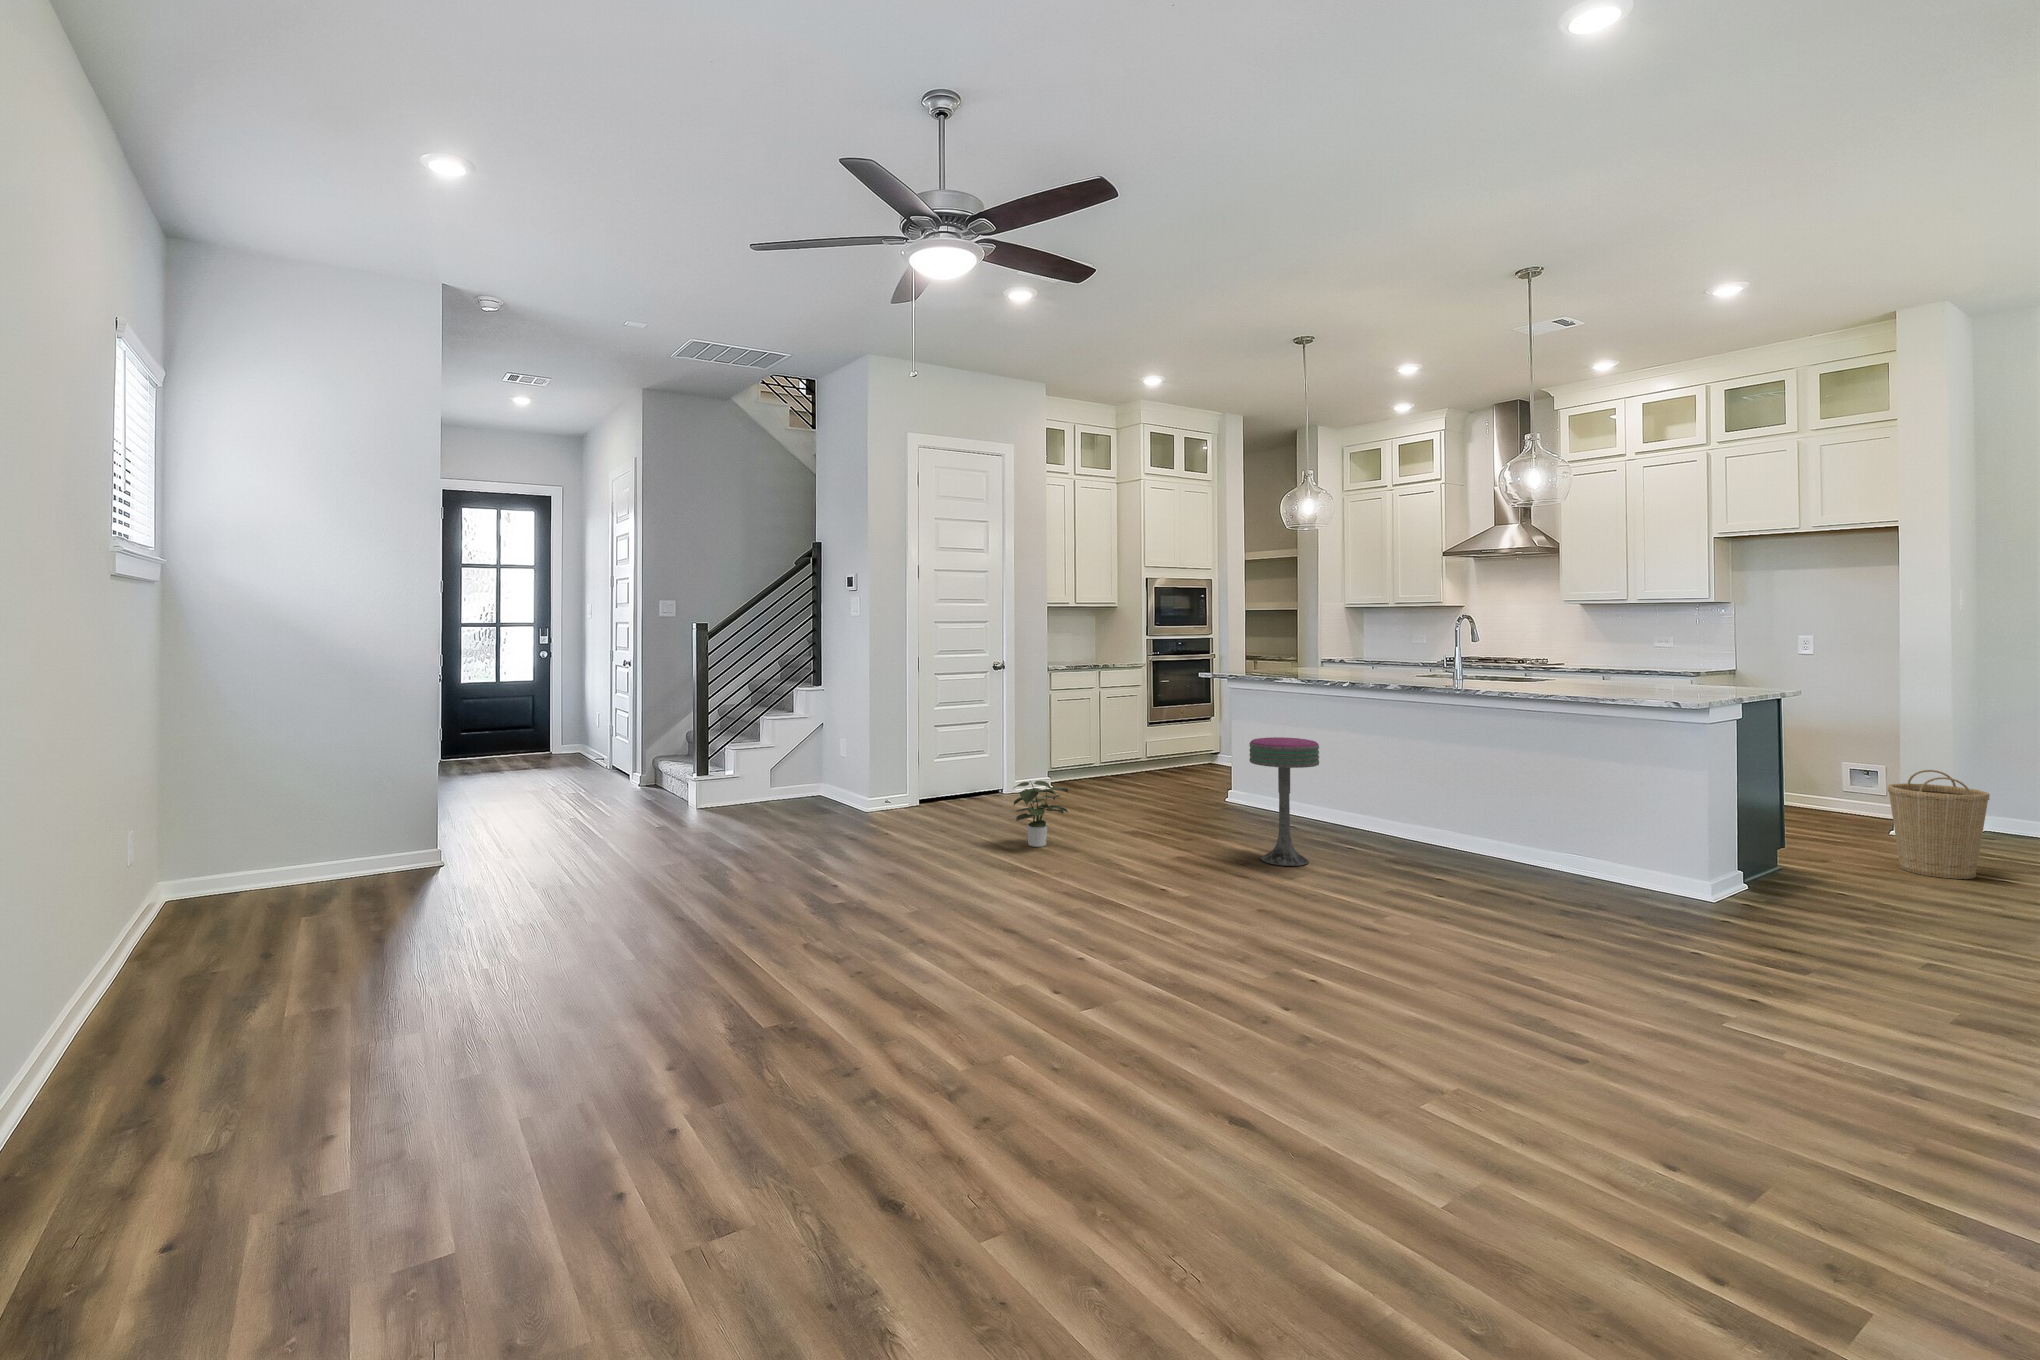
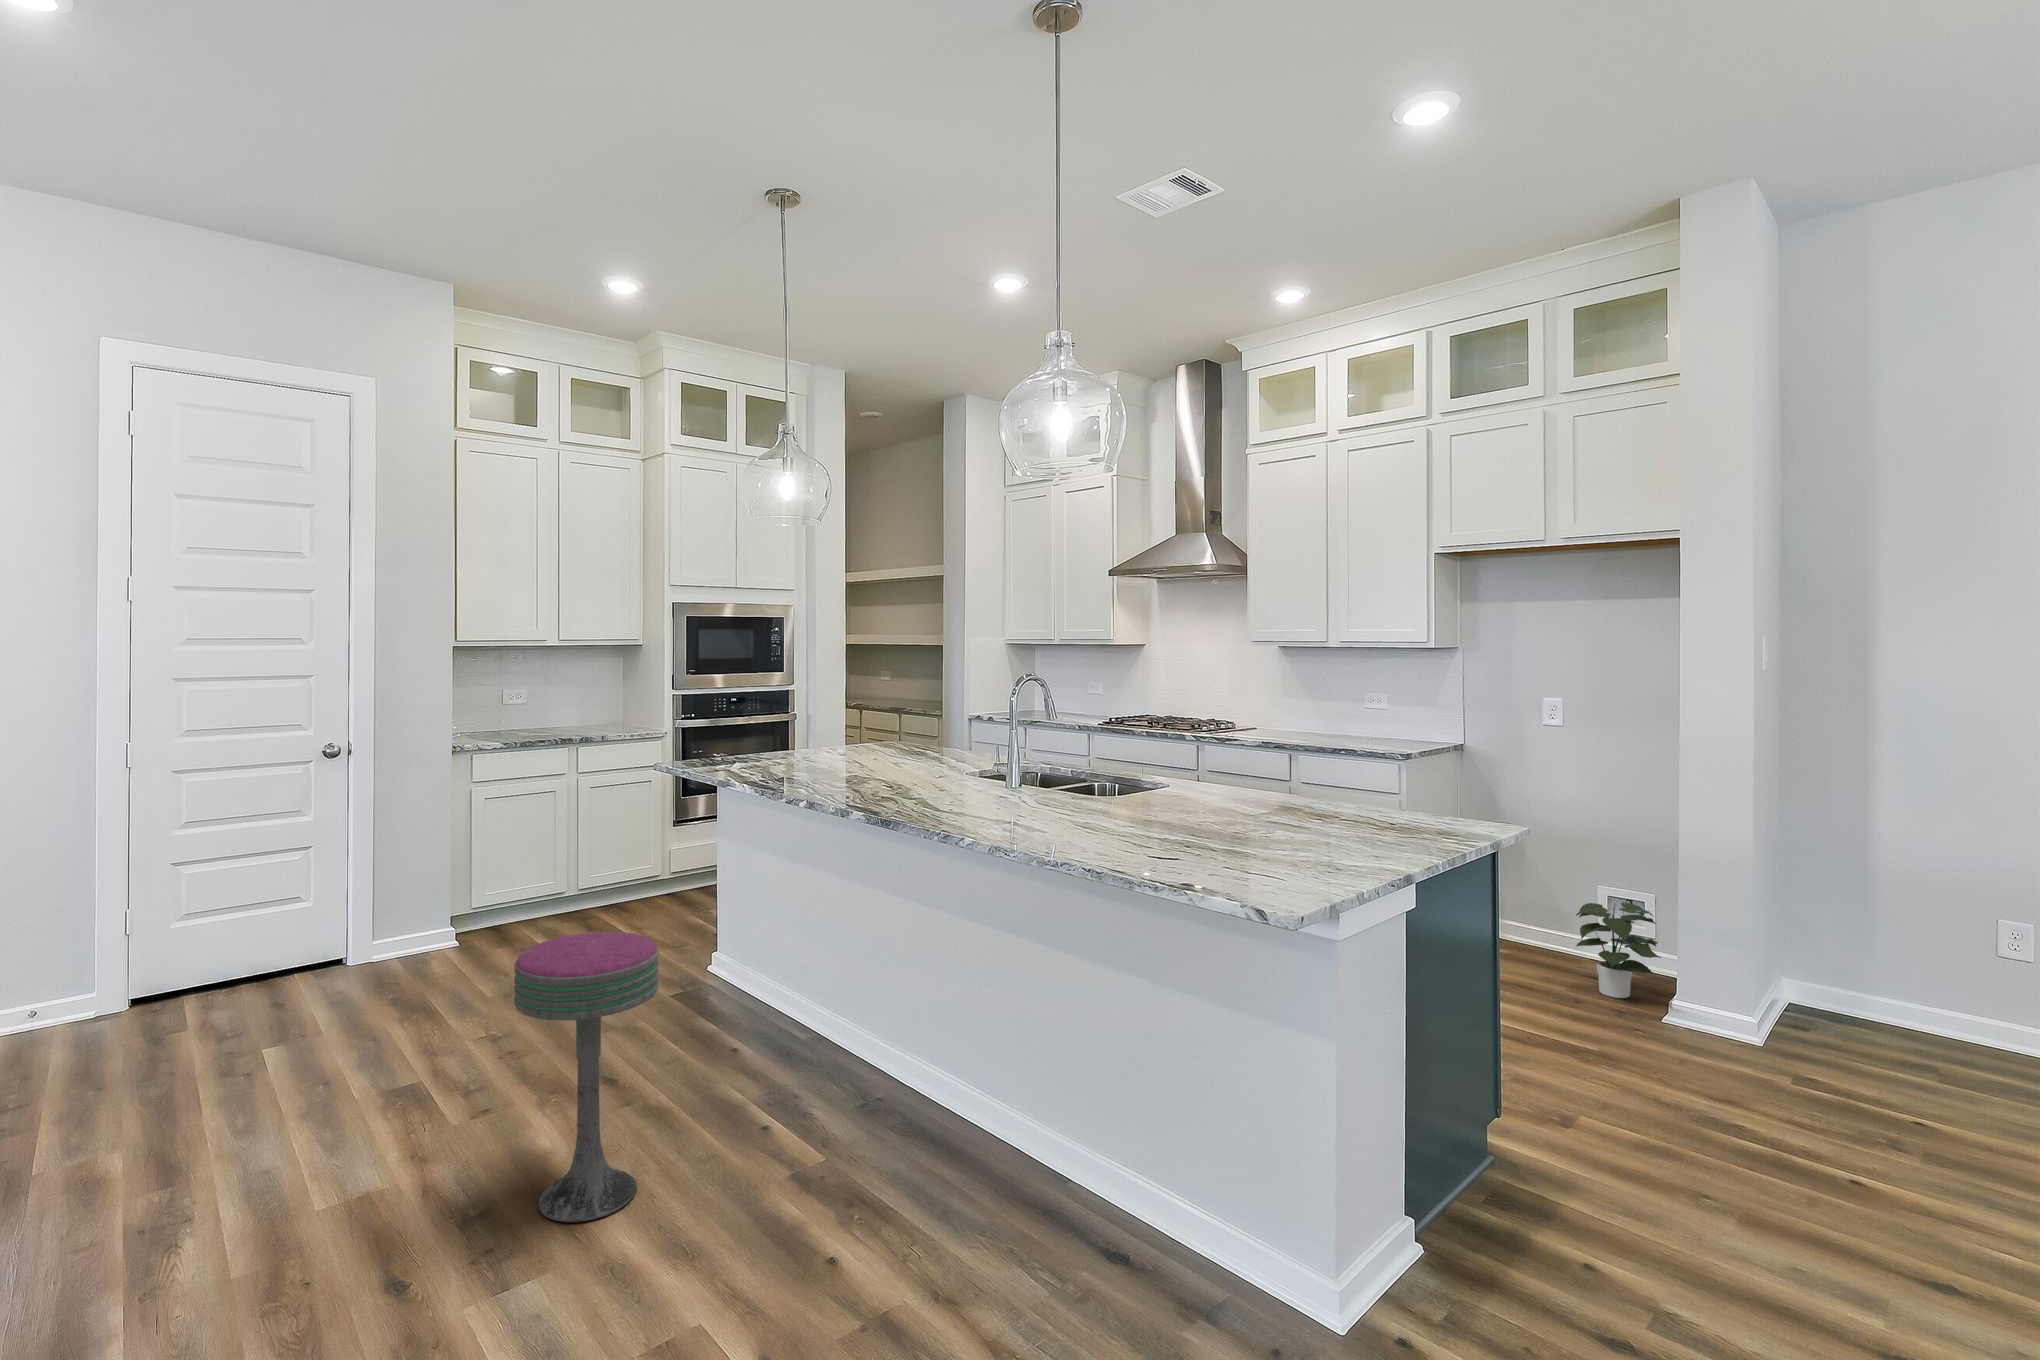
basket: present [1888,770,1990,879] -> none [1666,966,1829,1185]
potted plant: present [1013,781,1068,847] -> present [1576,903,1661,998]

